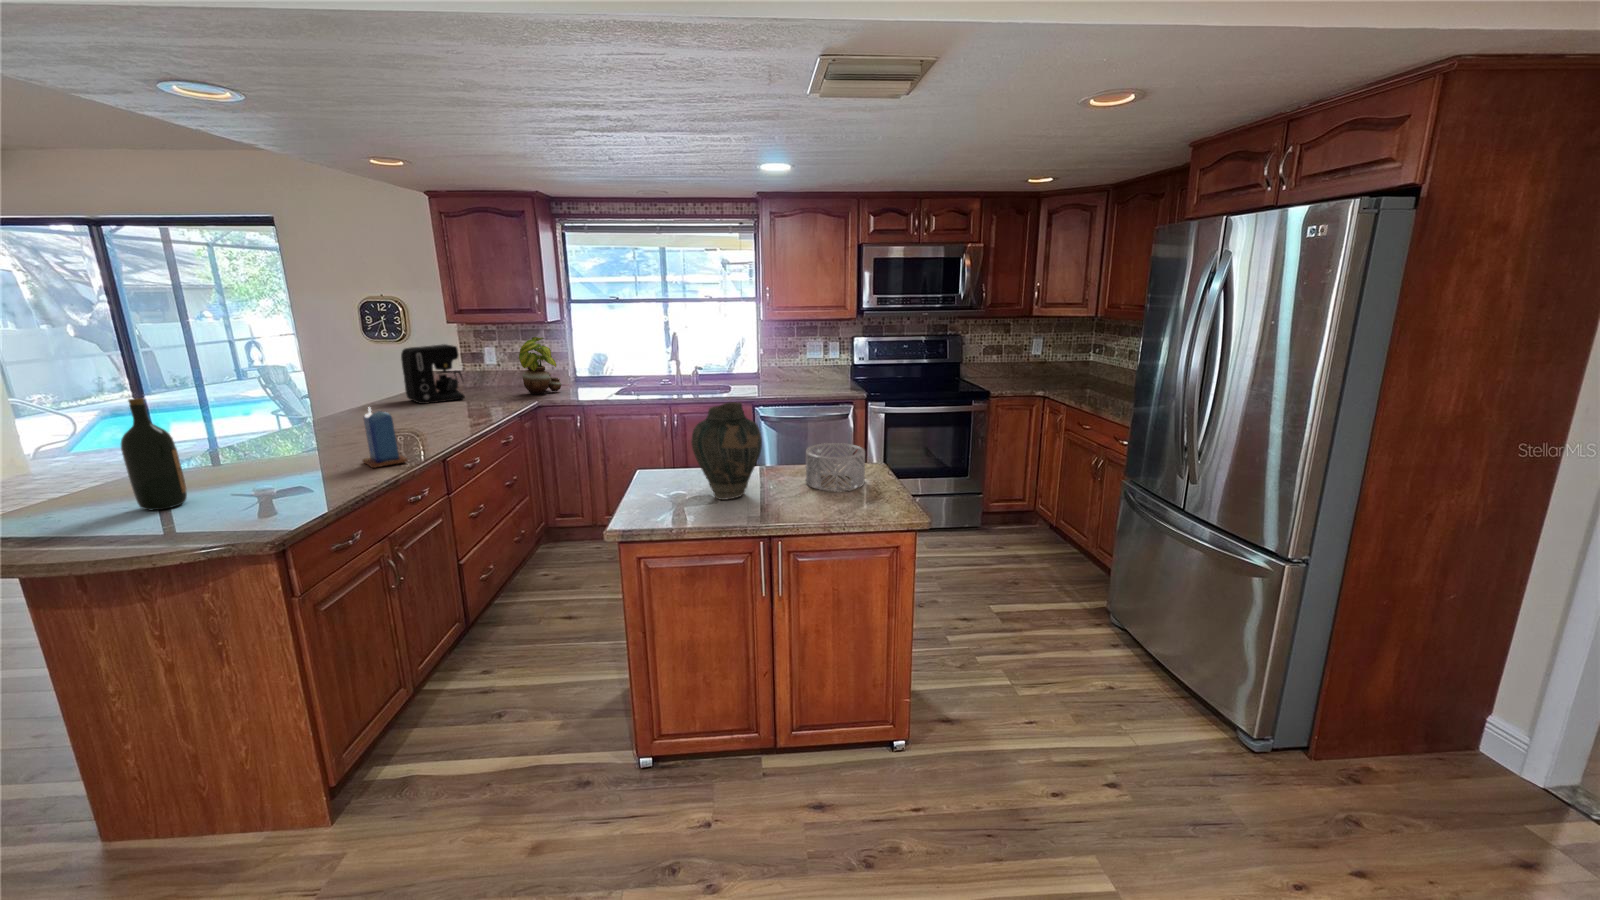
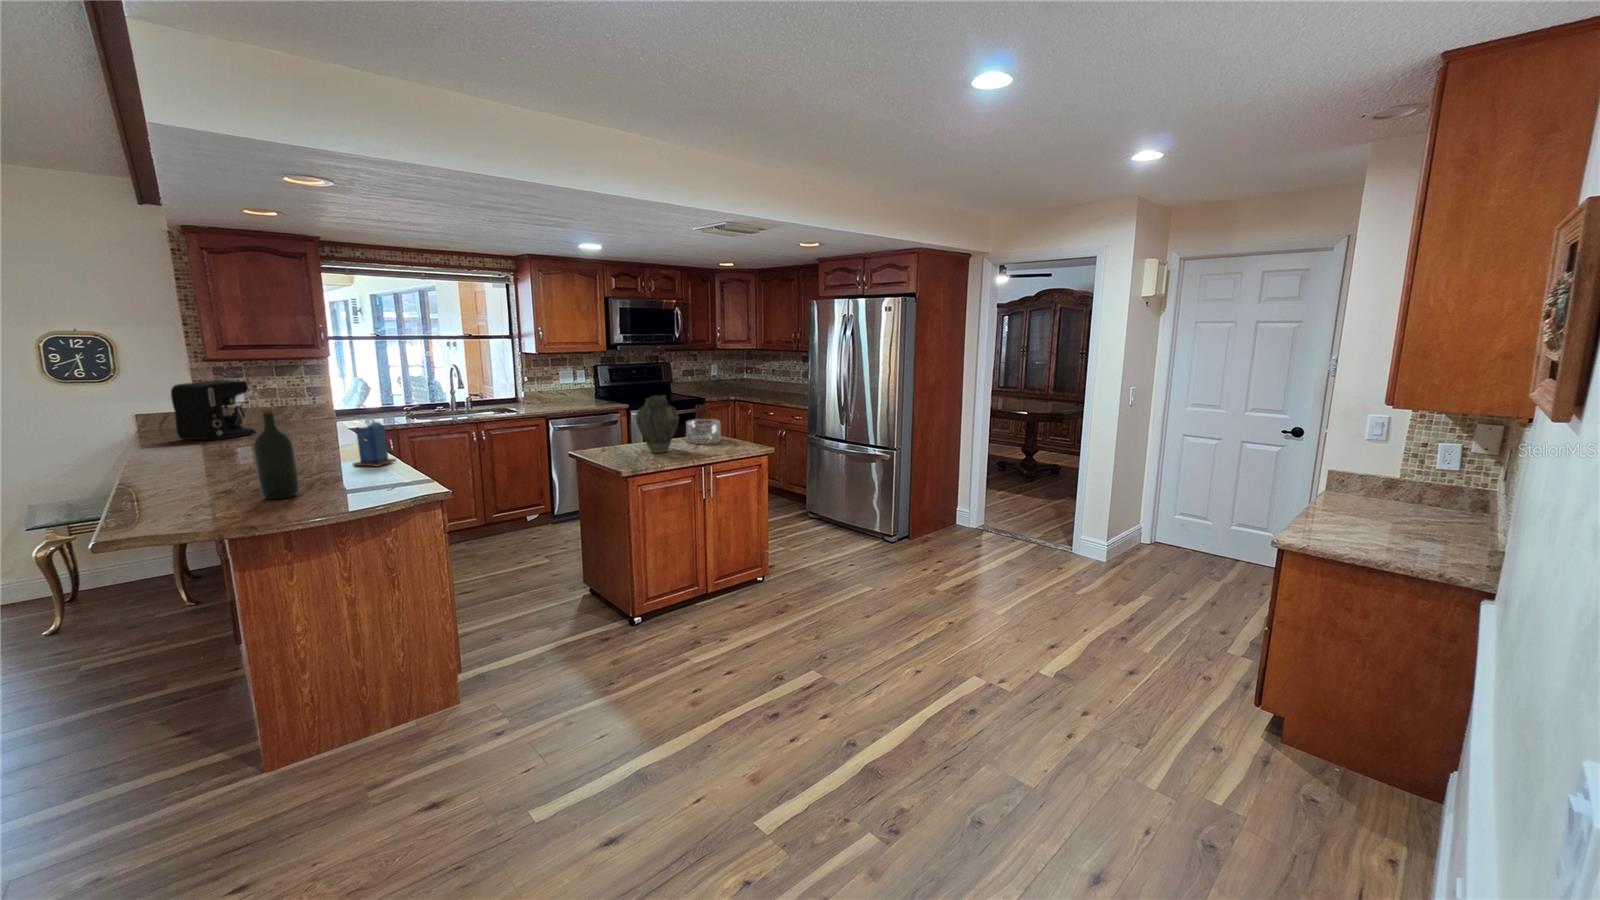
potted plant: present [519,337,562,394] -> none [301,371,351,426]

